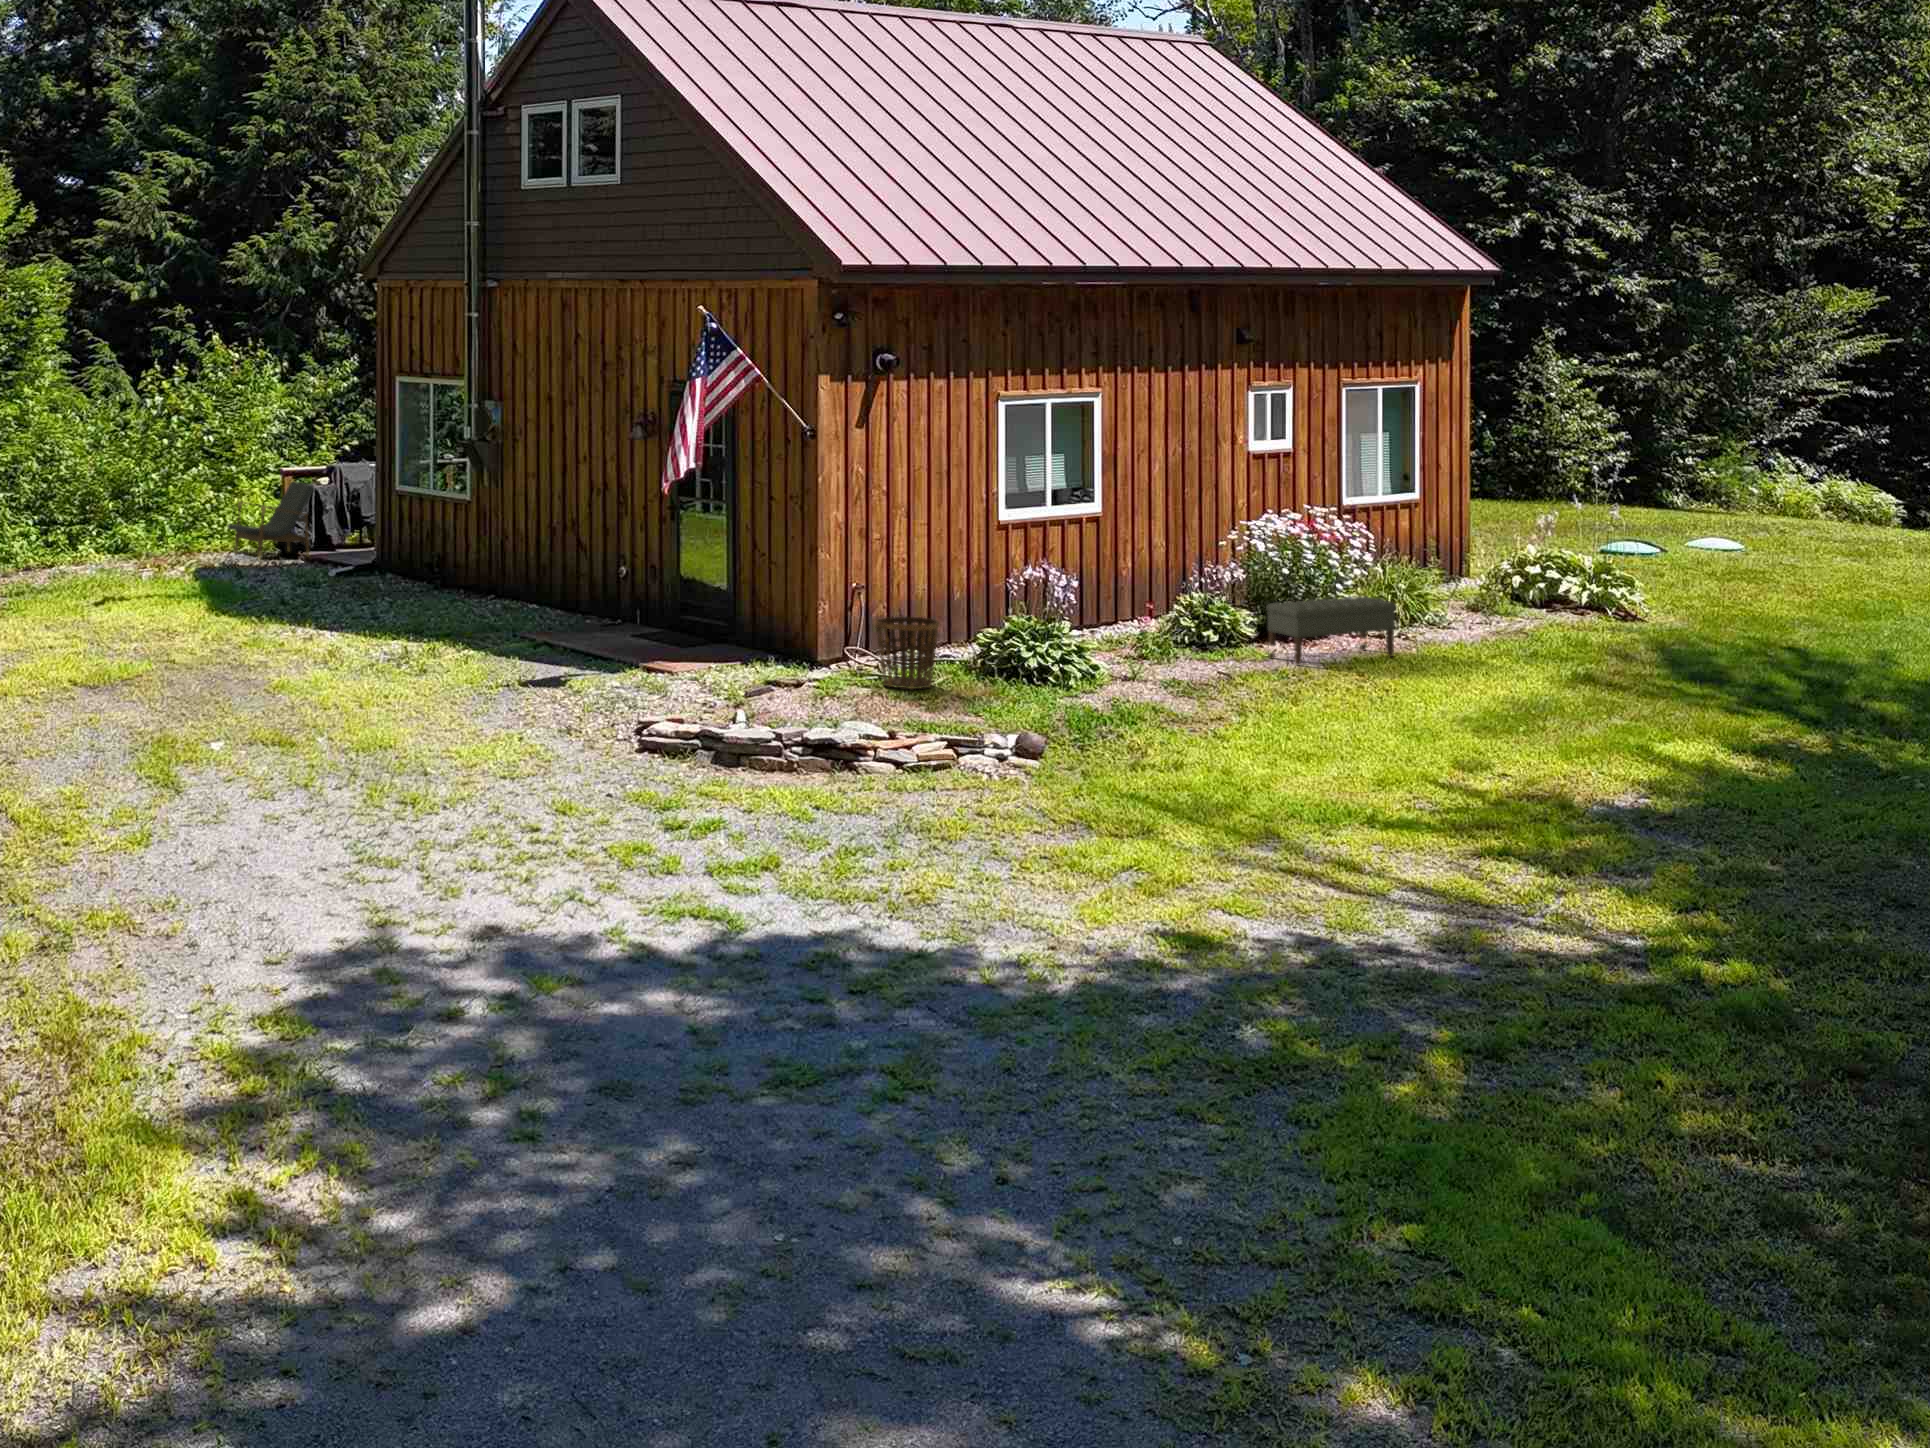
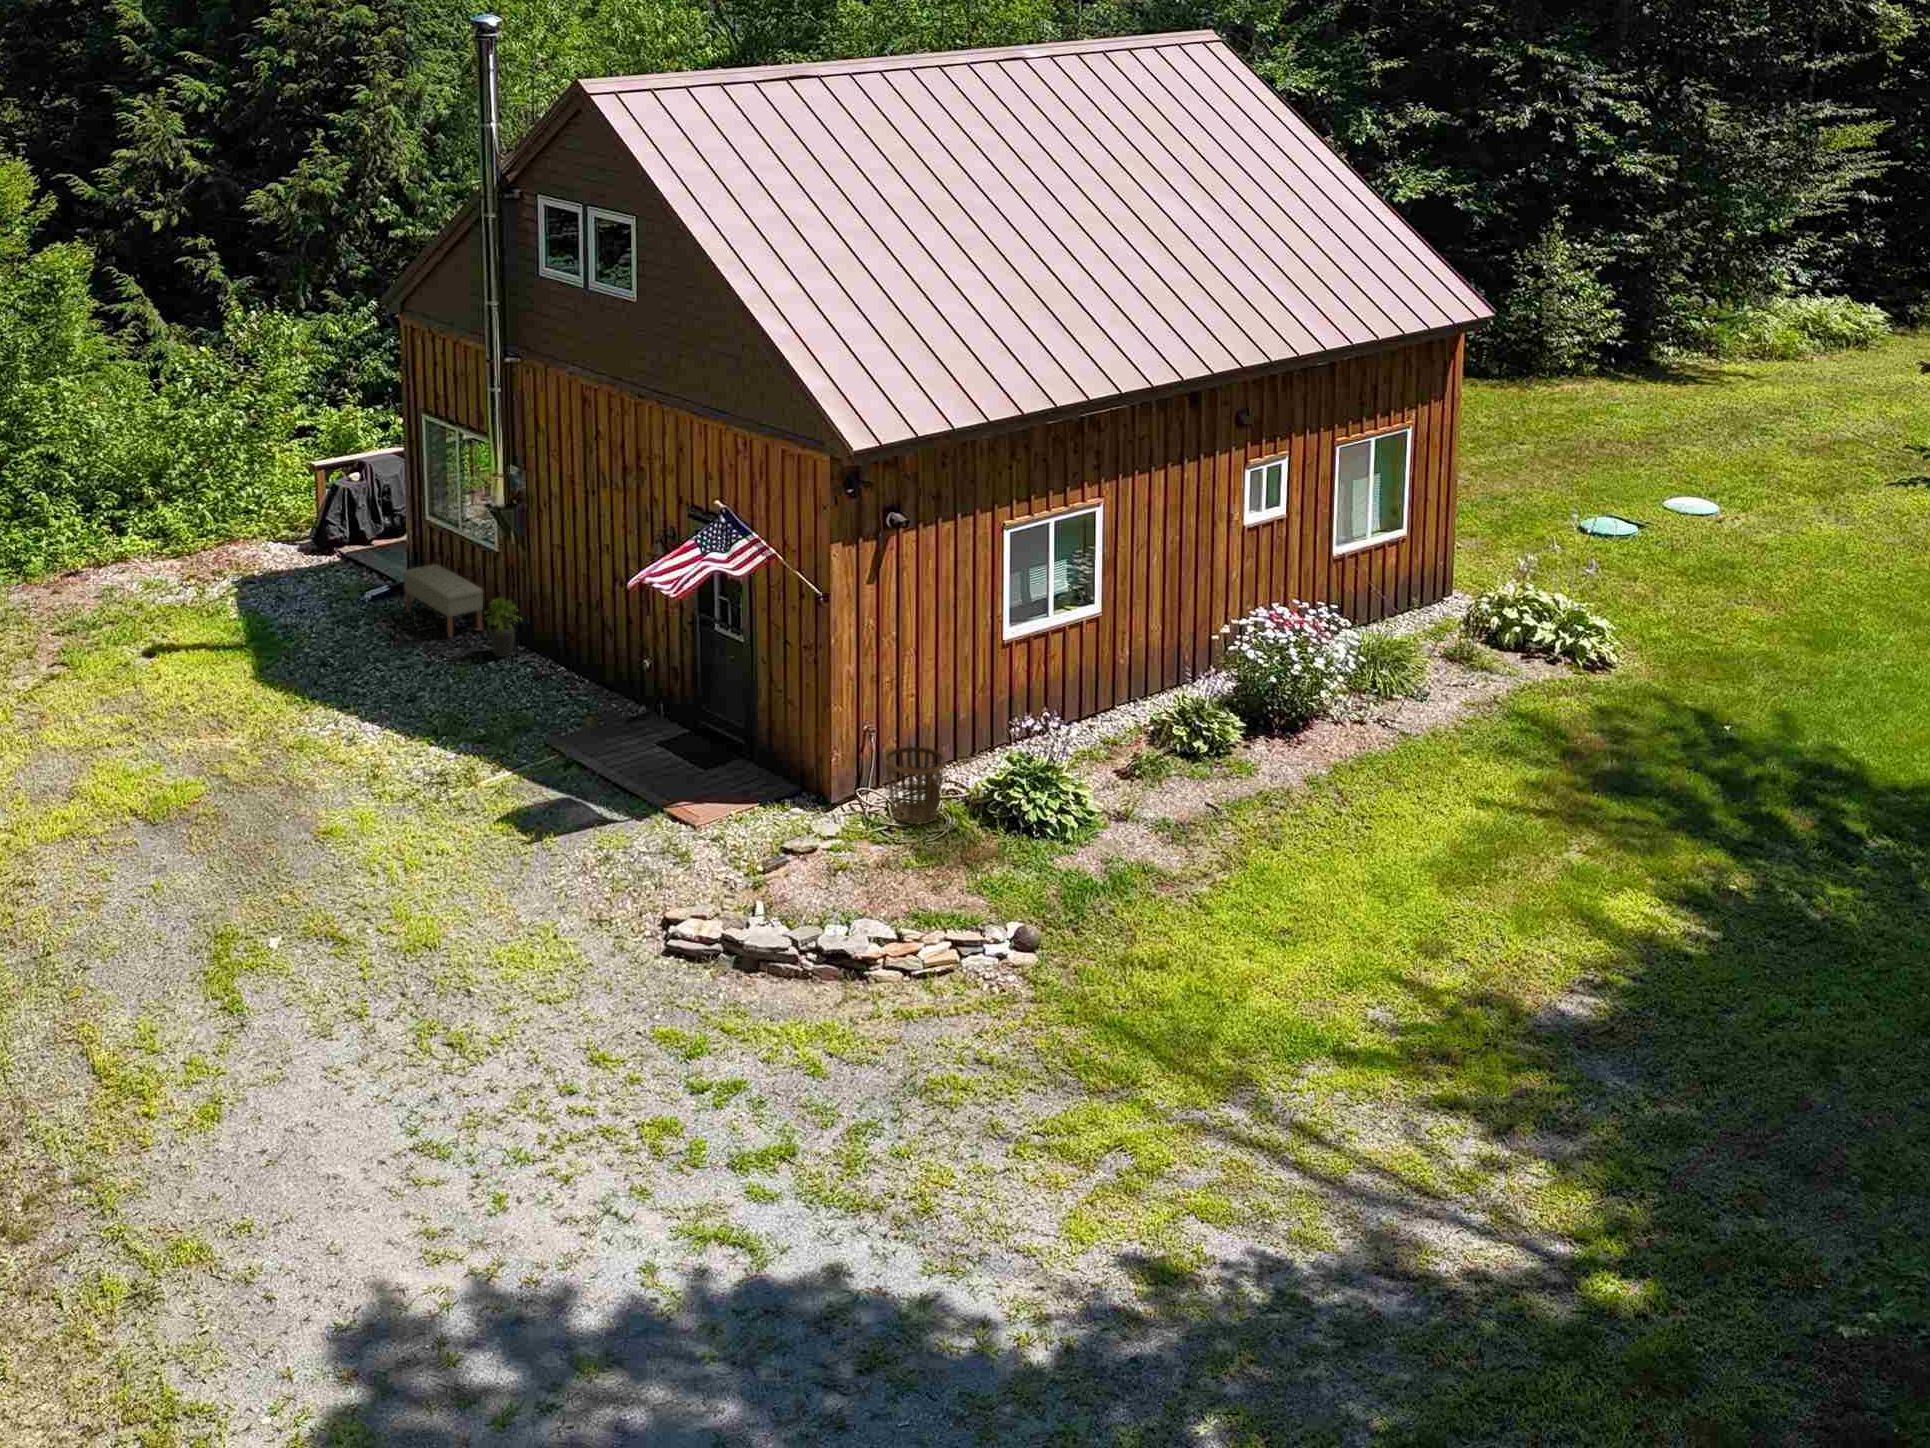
lounge chair: present [227,482,314,560] -> none [258,479,340,568]
potted plant: none [456,541,498,605] -> present [485,598,522,657]
bench: present [1266,596,1396,665] -> present [403,564,483,638]

